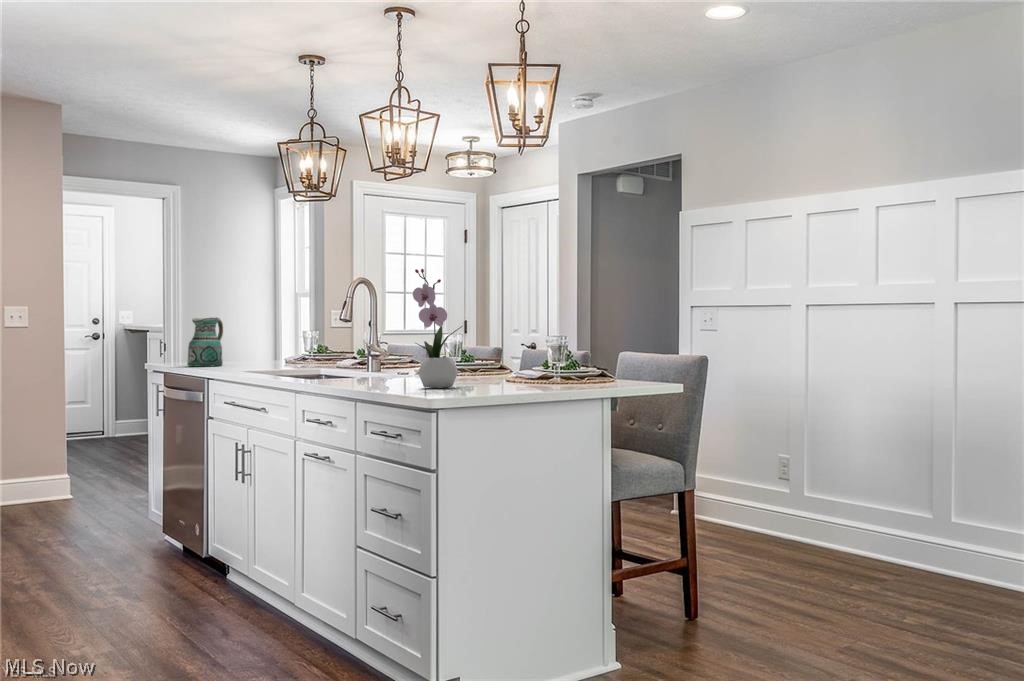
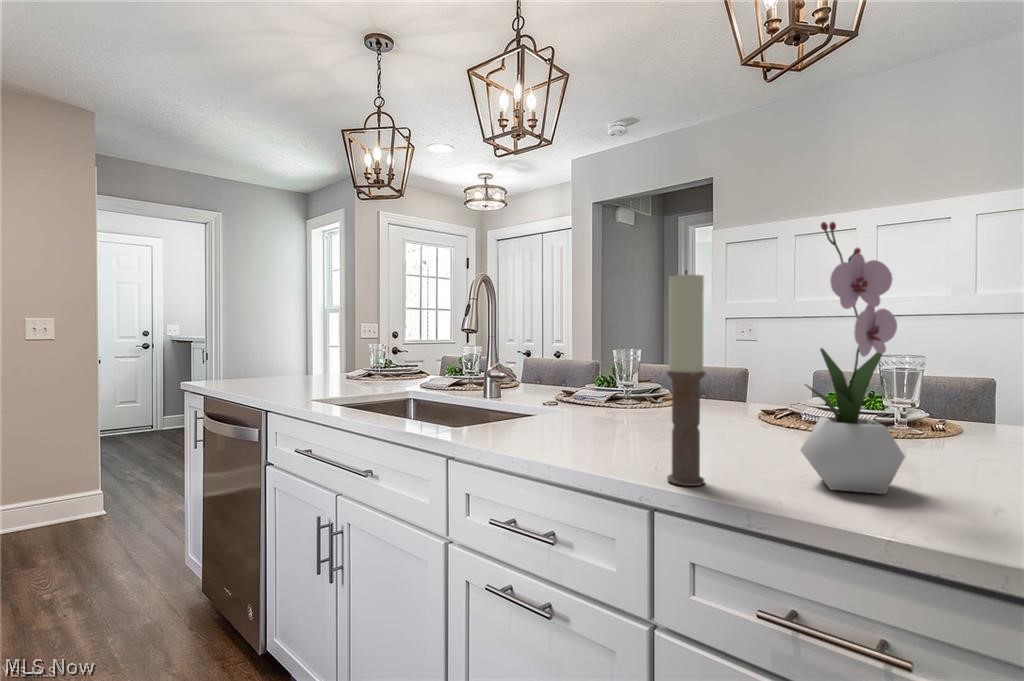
candle: none [366,288,383,387] -> present [667,271,705,486]
ceramic pitcher: present [187,317,223,367] -> none [233,331,274,387]

